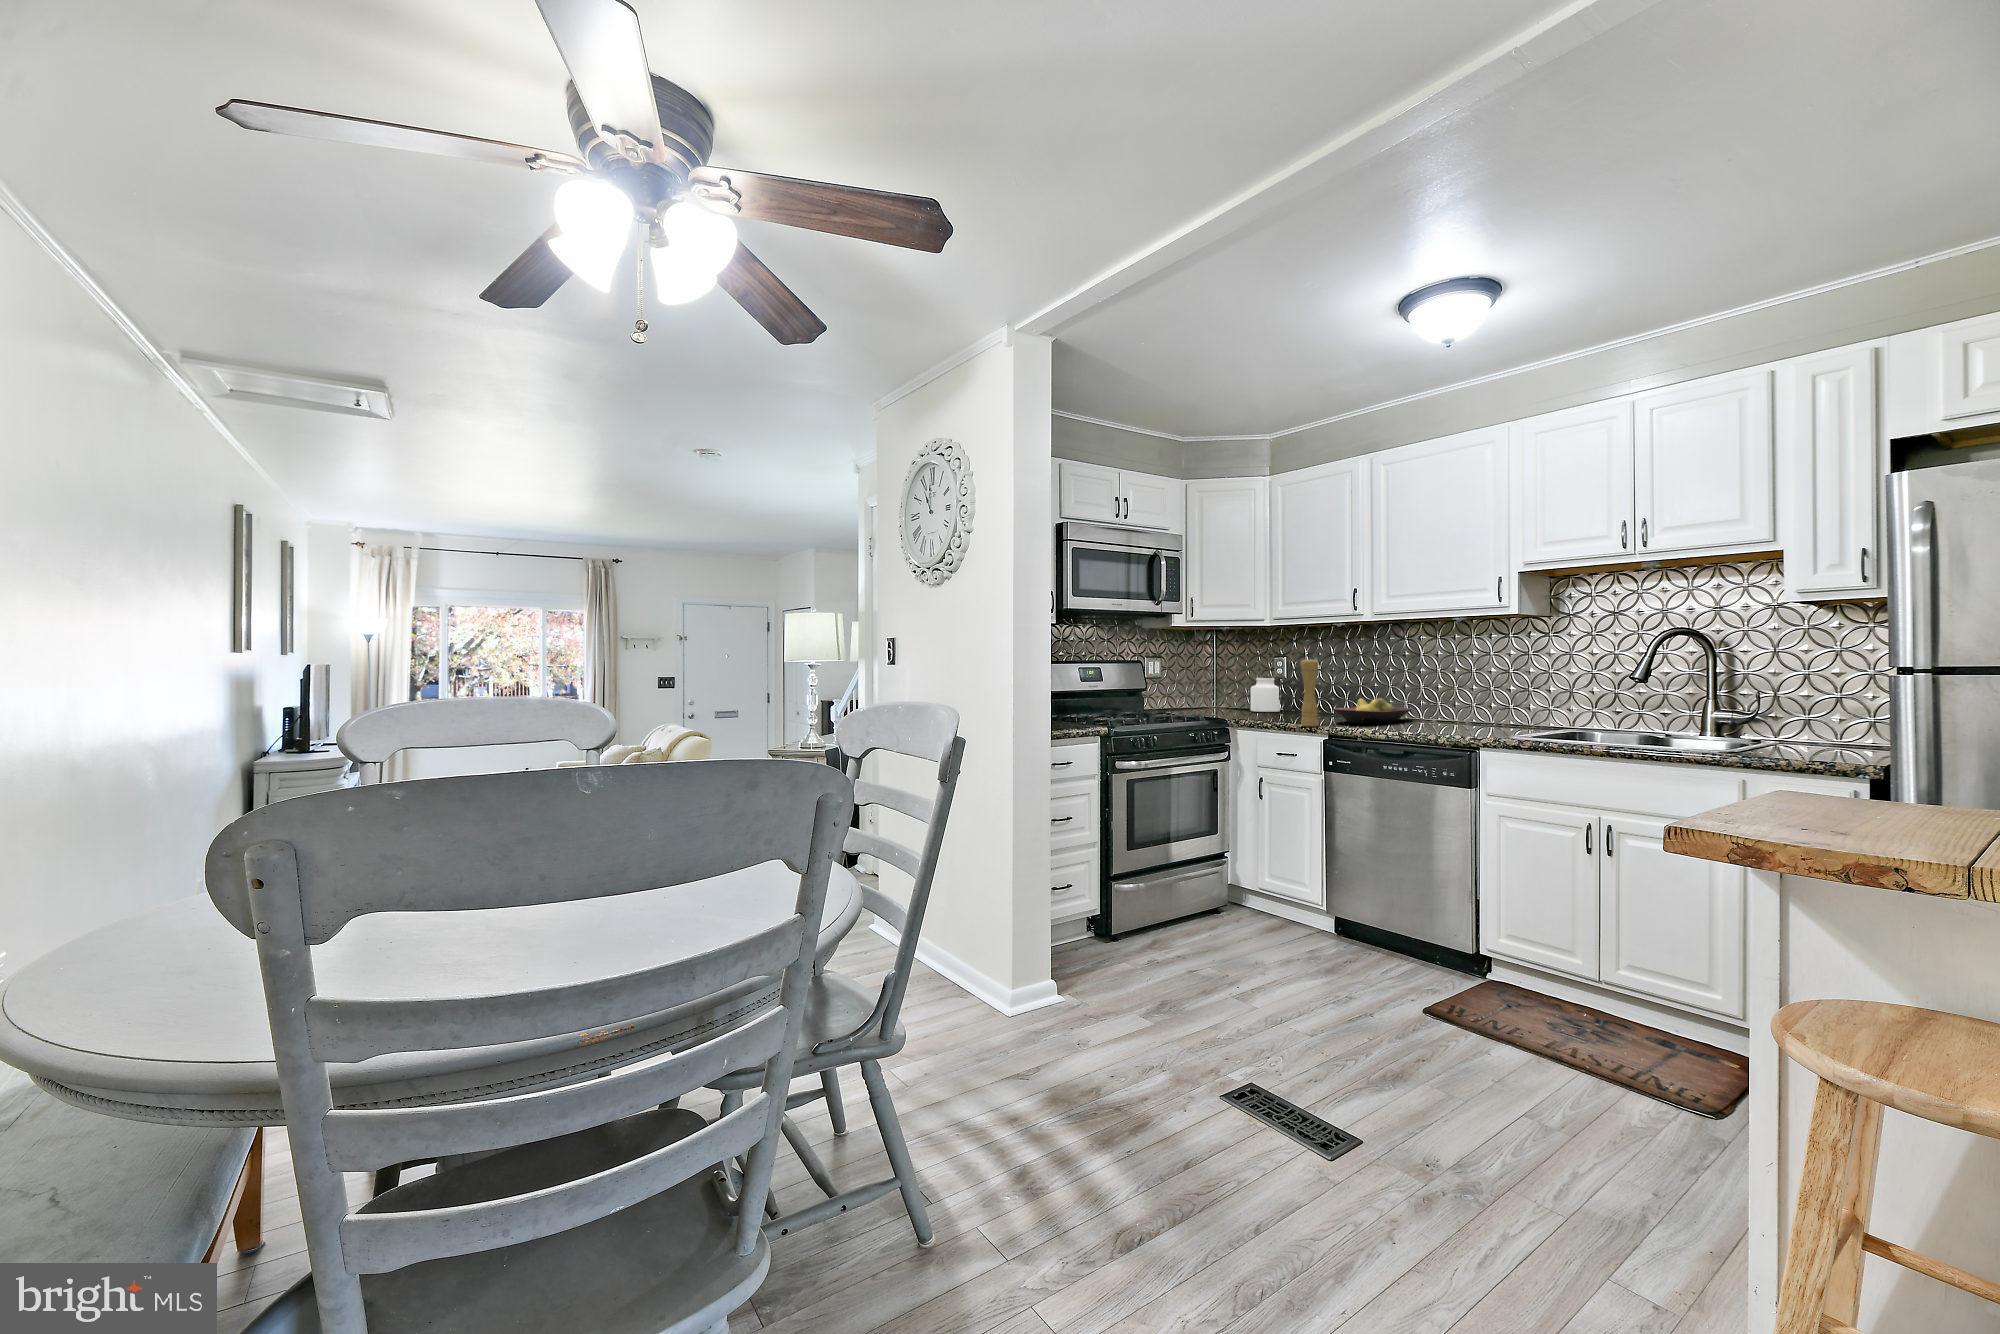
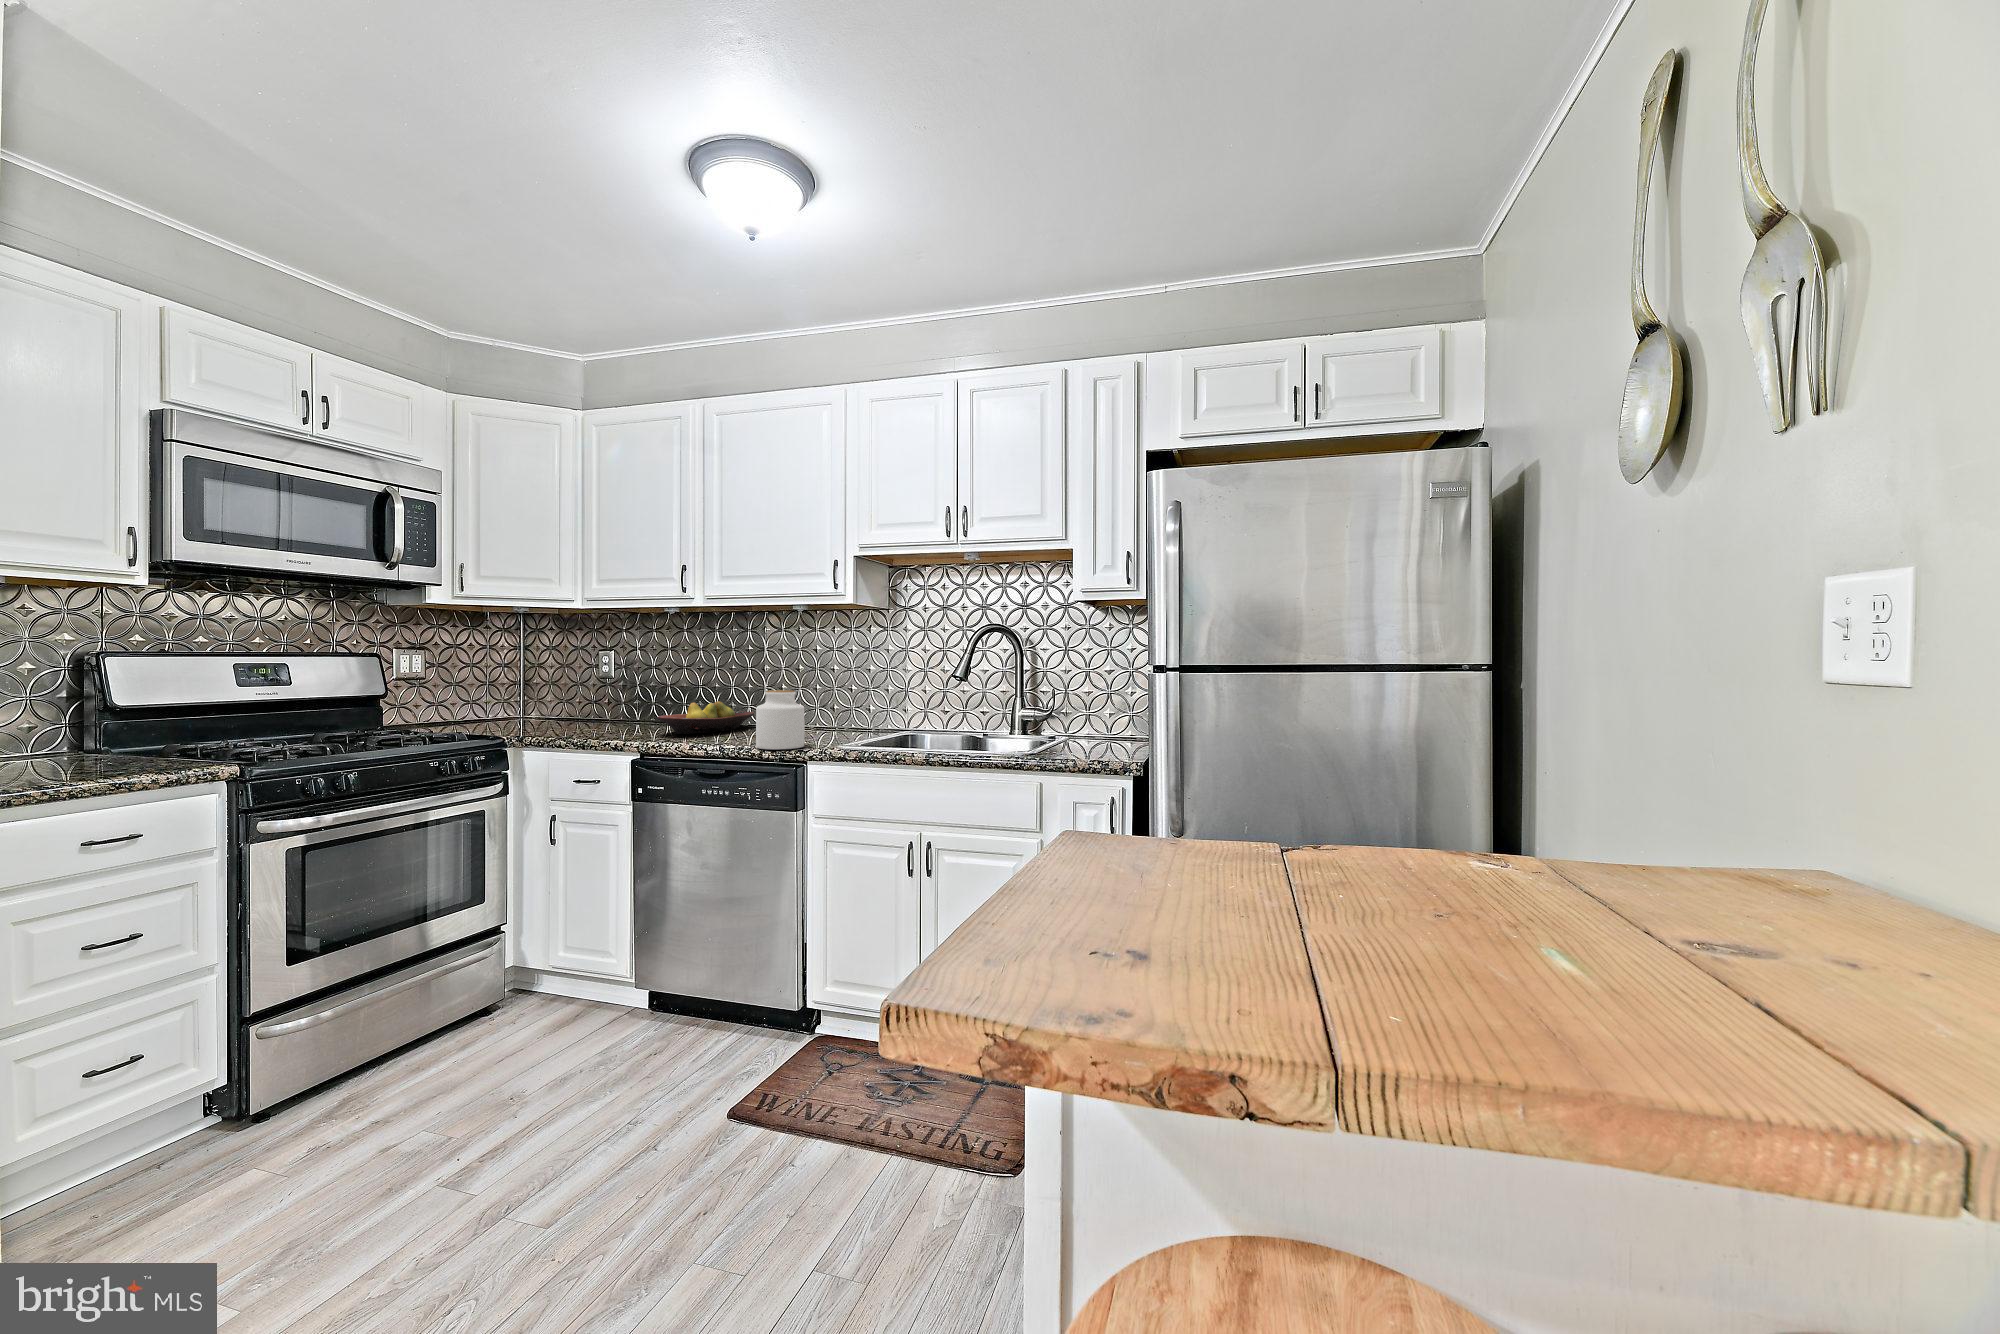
pepper mill: present [1300,658,1319,726] -> none [610,653,635,742]
jar: present [1251,677,1280,712] -> present [756,690,805,749]

